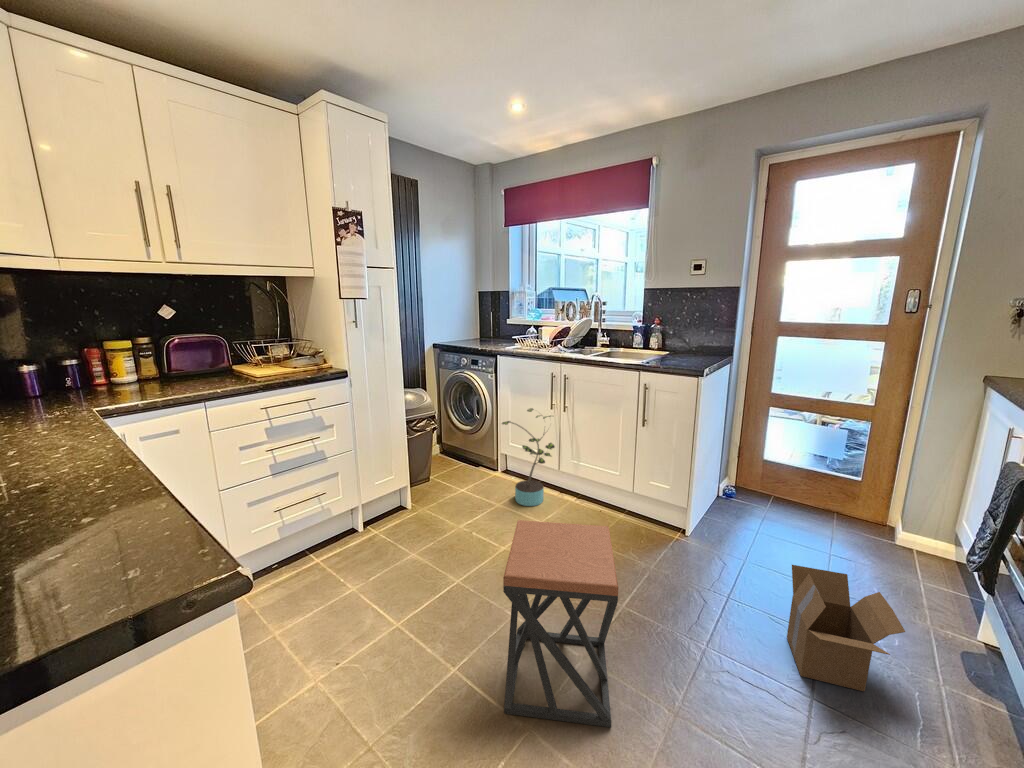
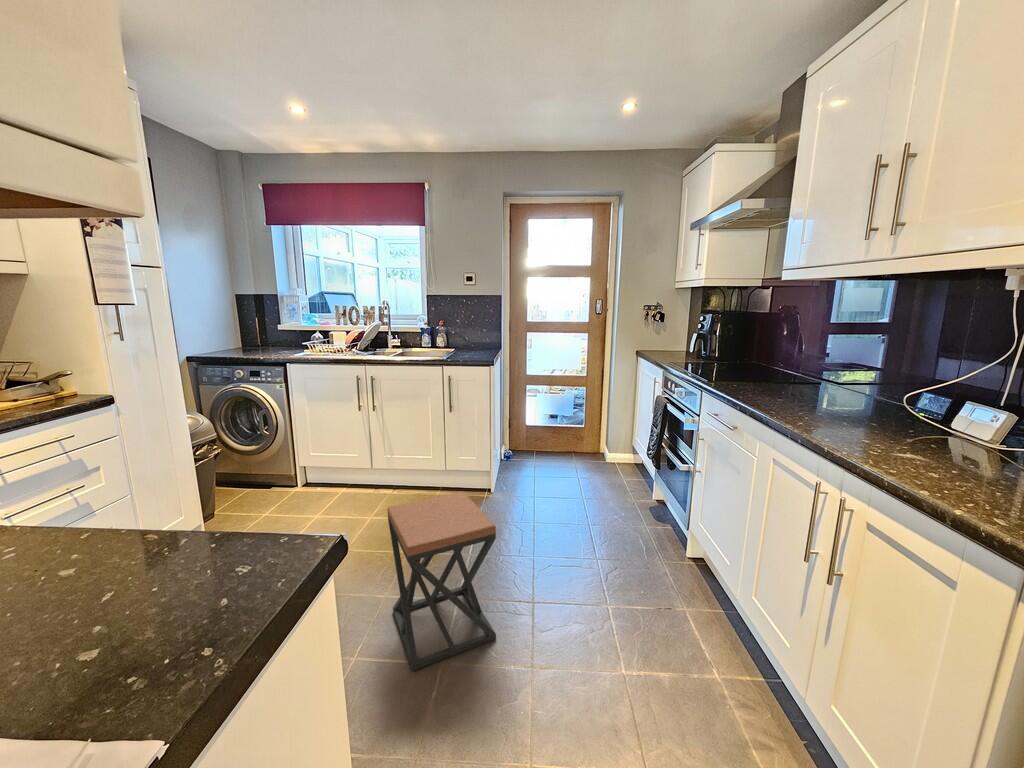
potted plant: present [502,408,555,506] -> none [310,413,371,511]
cardboard box: present [787,565,905,691] -> none [573,485,636,557]

